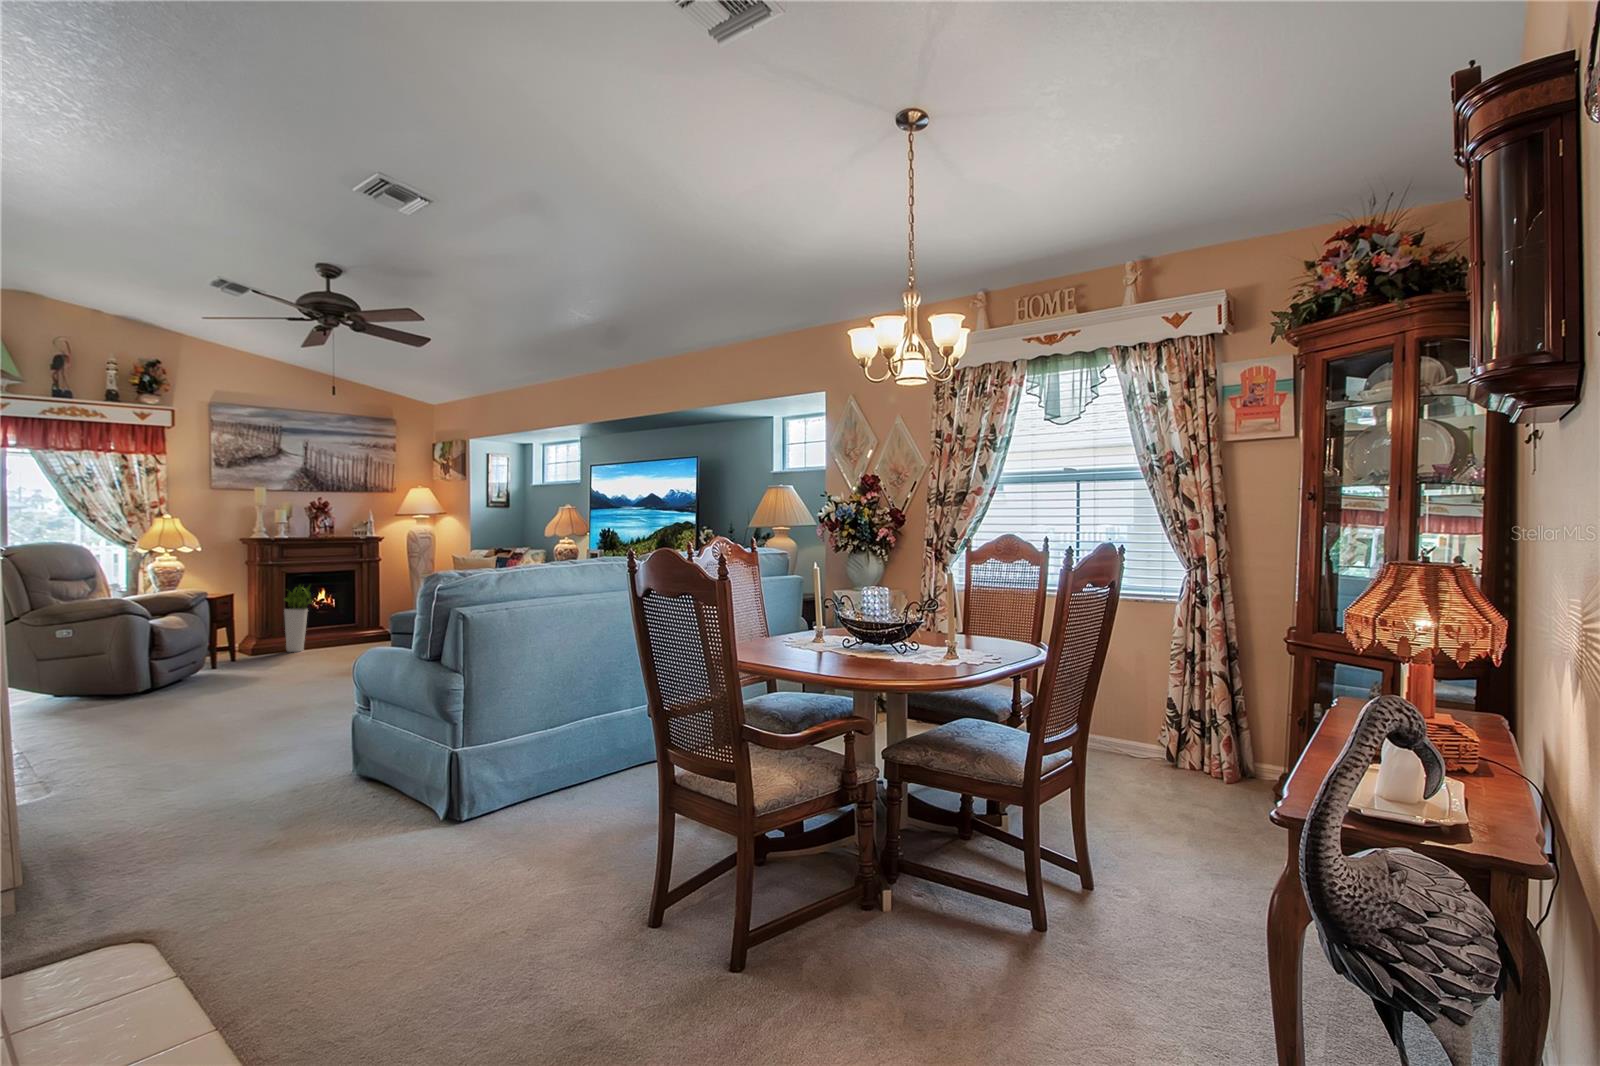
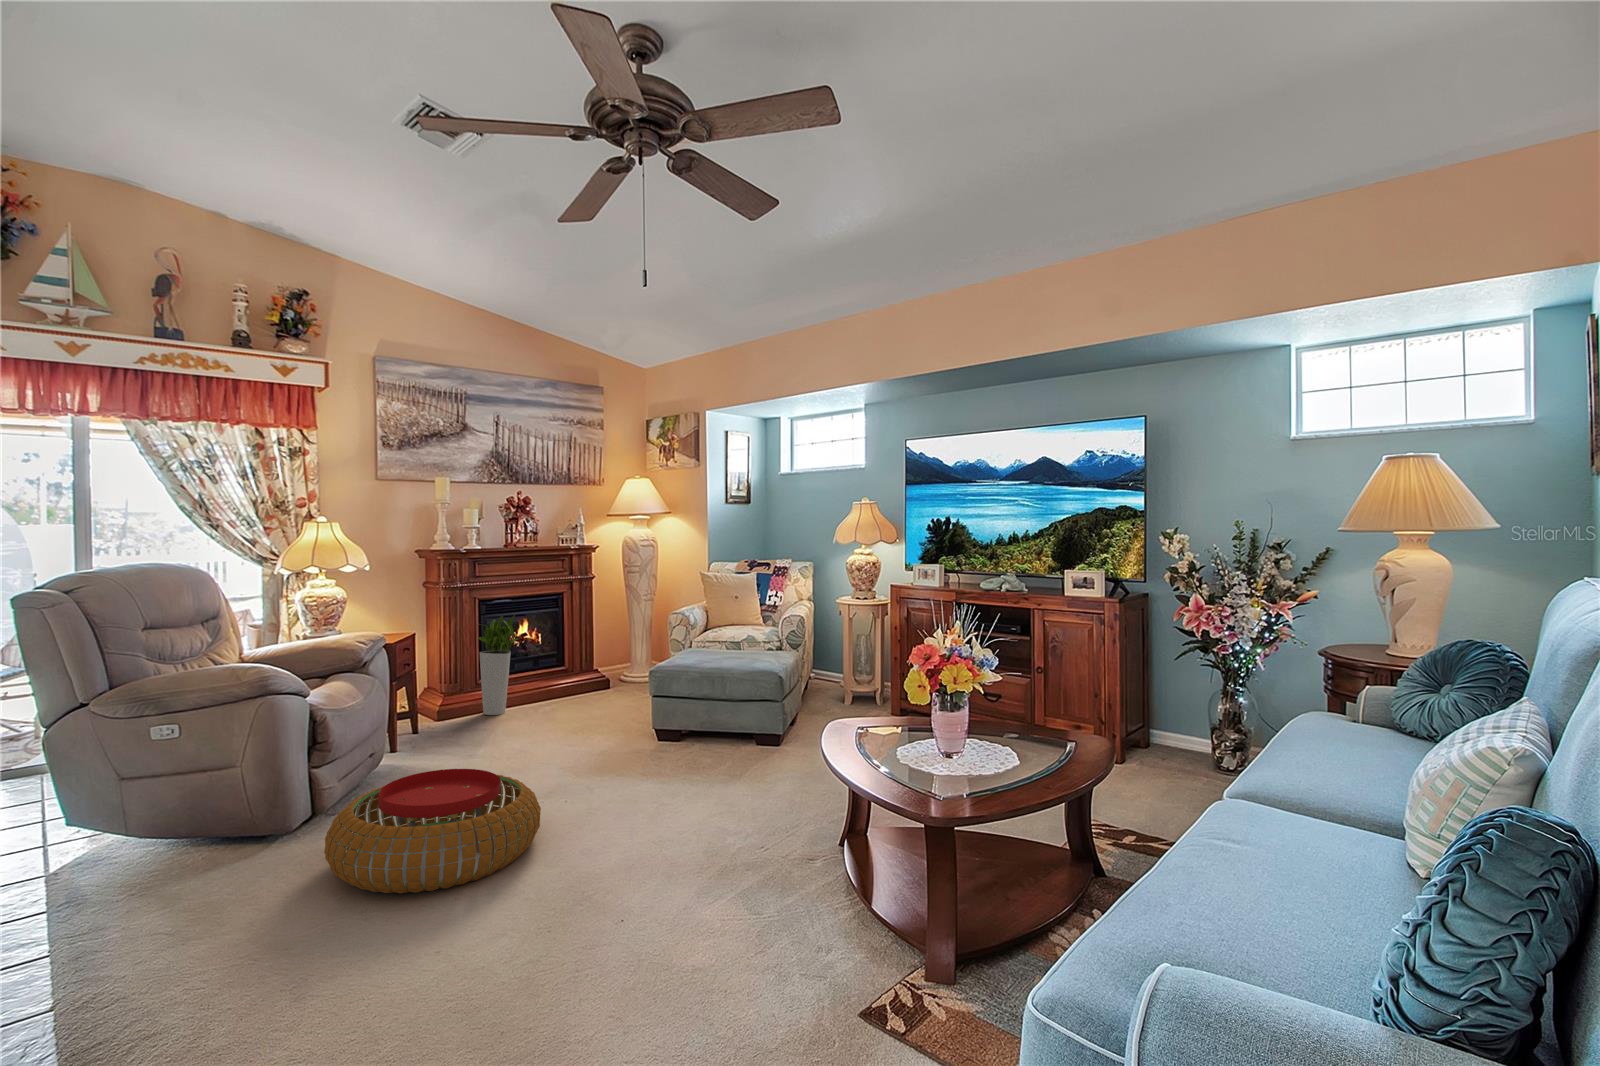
pouf: none [164,656,291,704] -> present [324,769,541,894]

